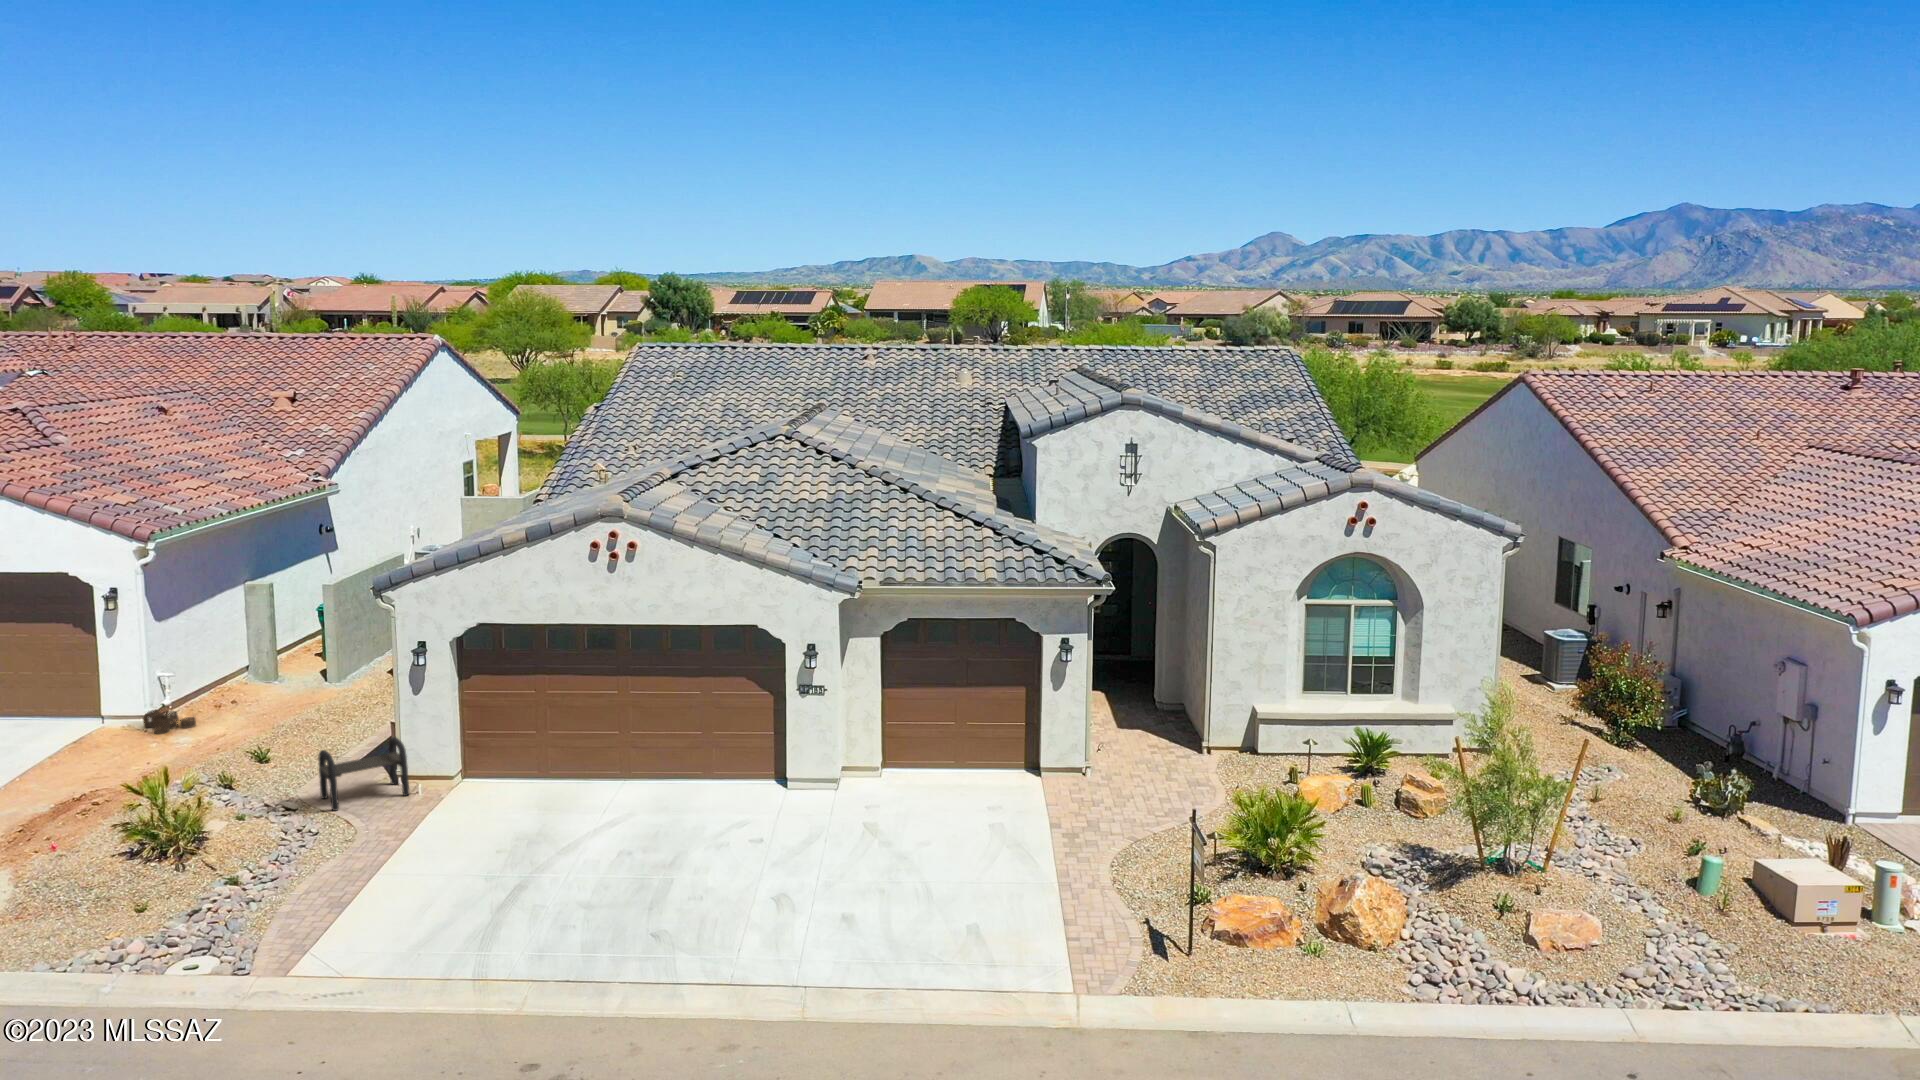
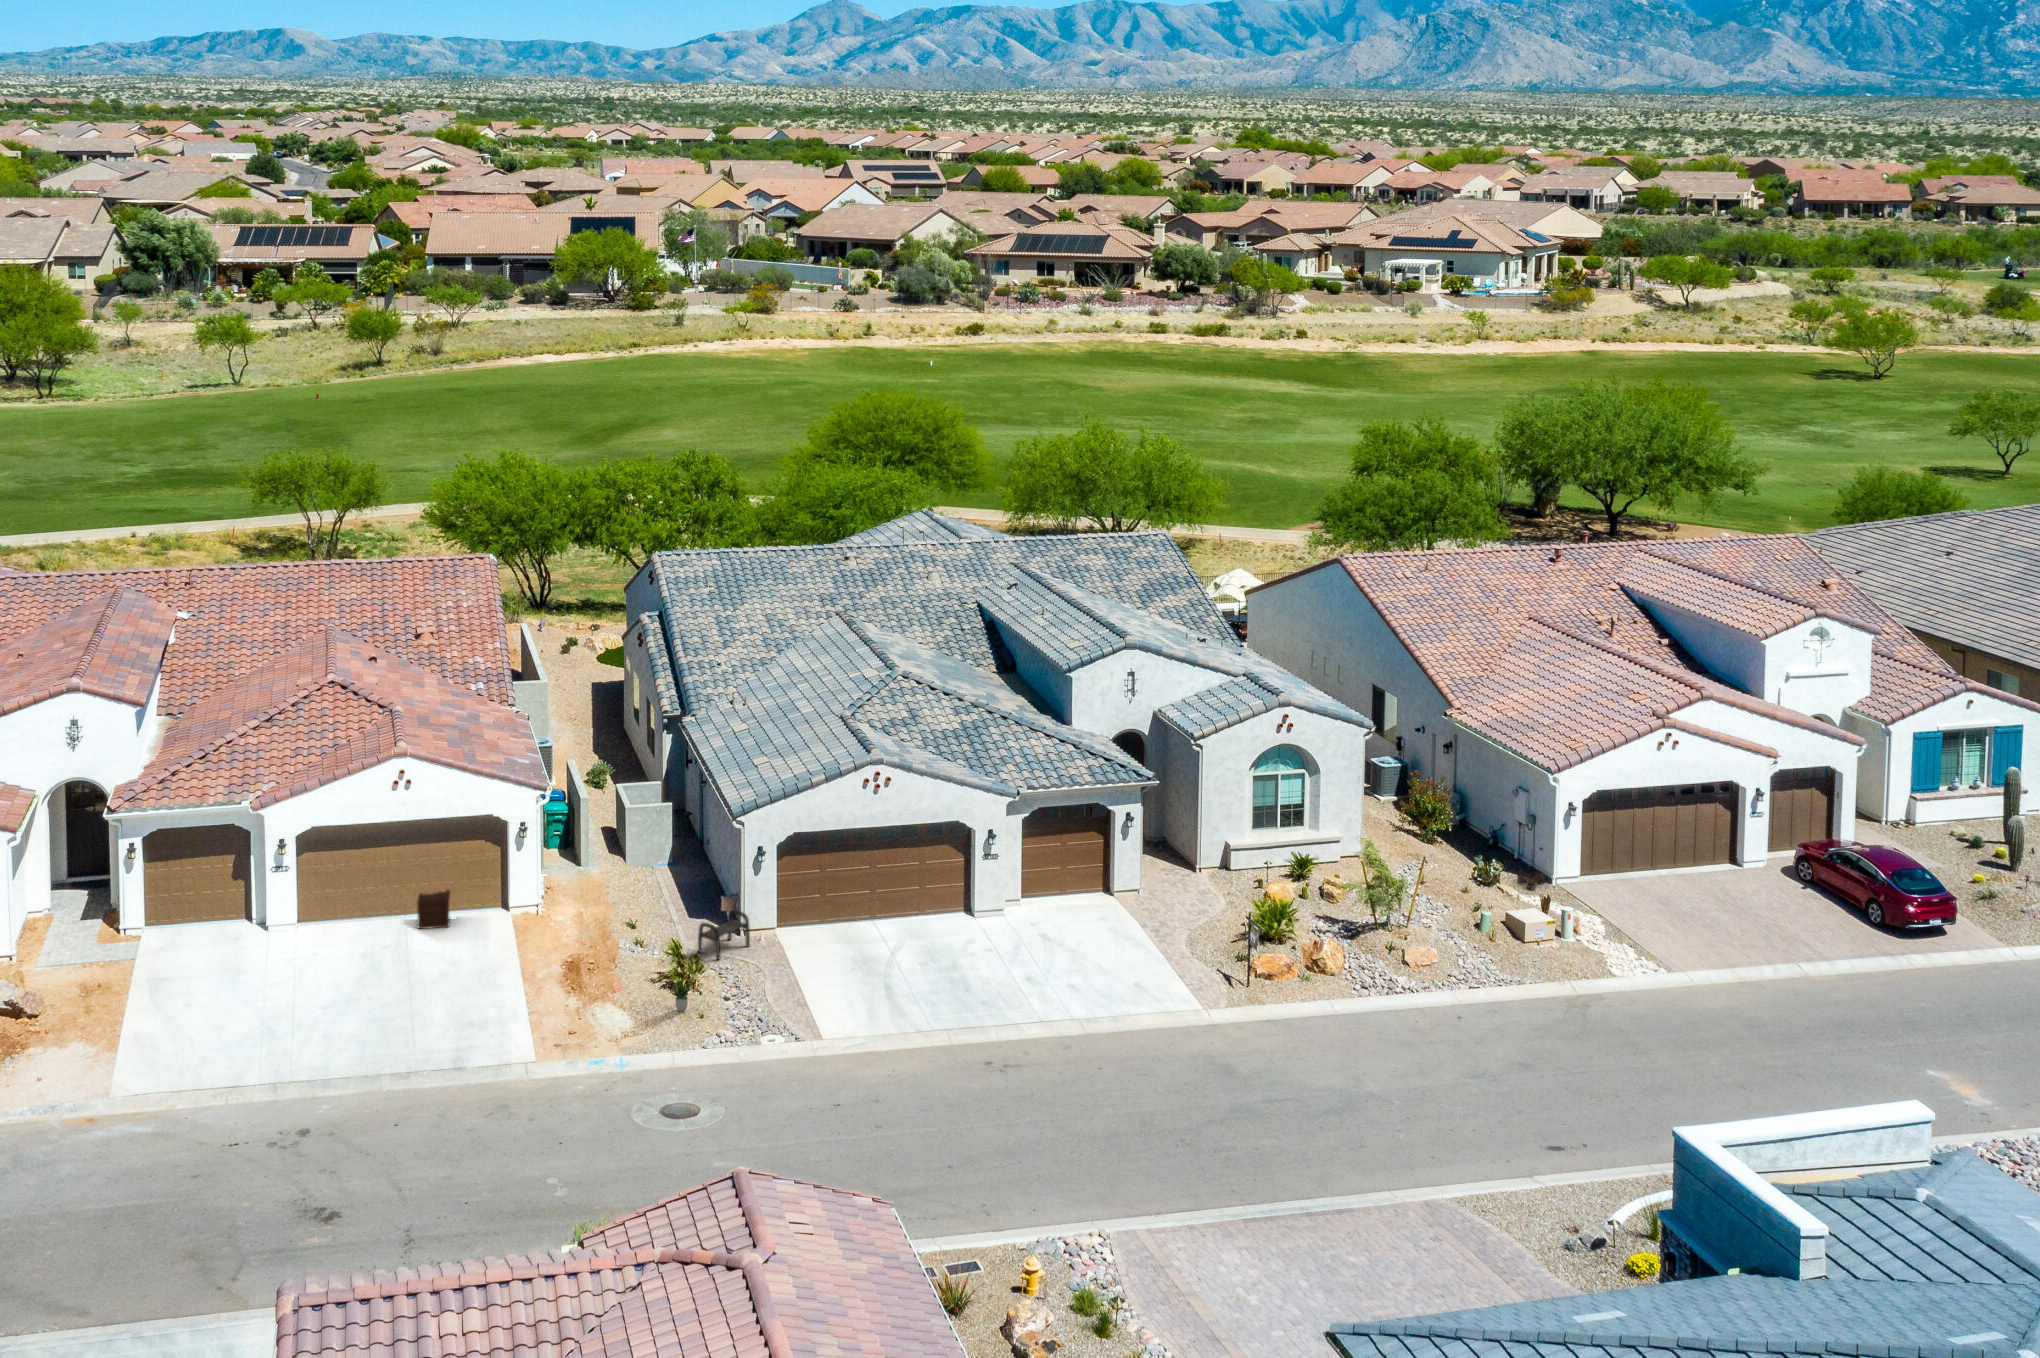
wooden crate: none [14,679,90,734] -> present [417,890,450,929]
woven basket: present [143,711,196,734] -> present [1517,872,1545,890]
potted plant: none [135,826,178,885] -> present [671,978,691,1012]

